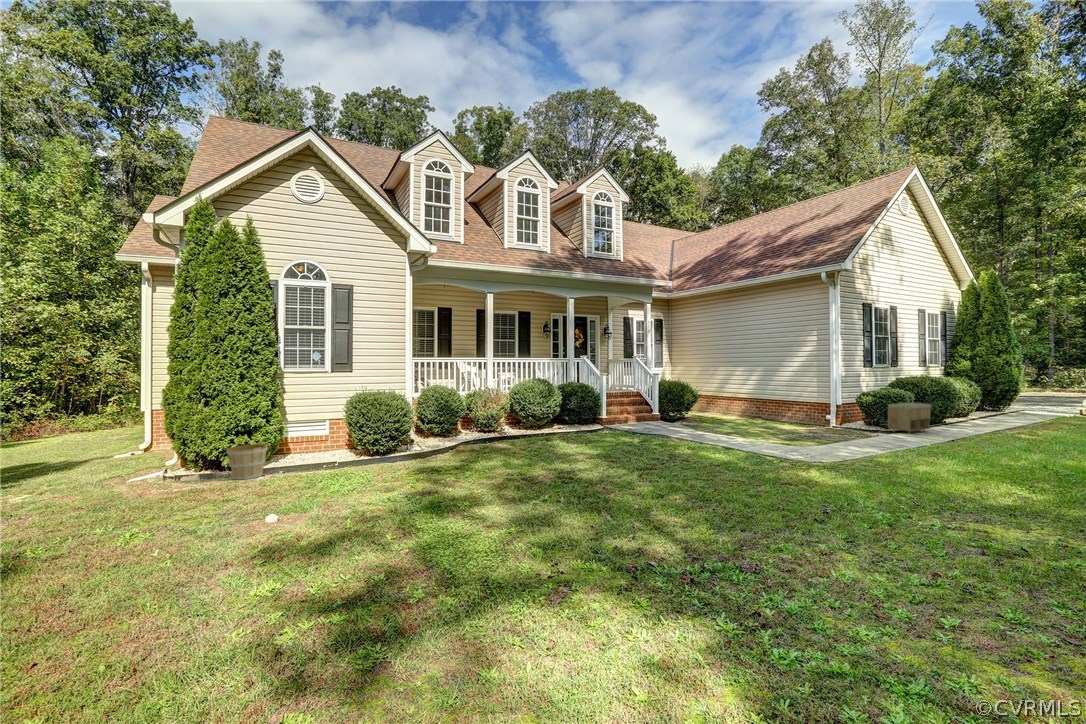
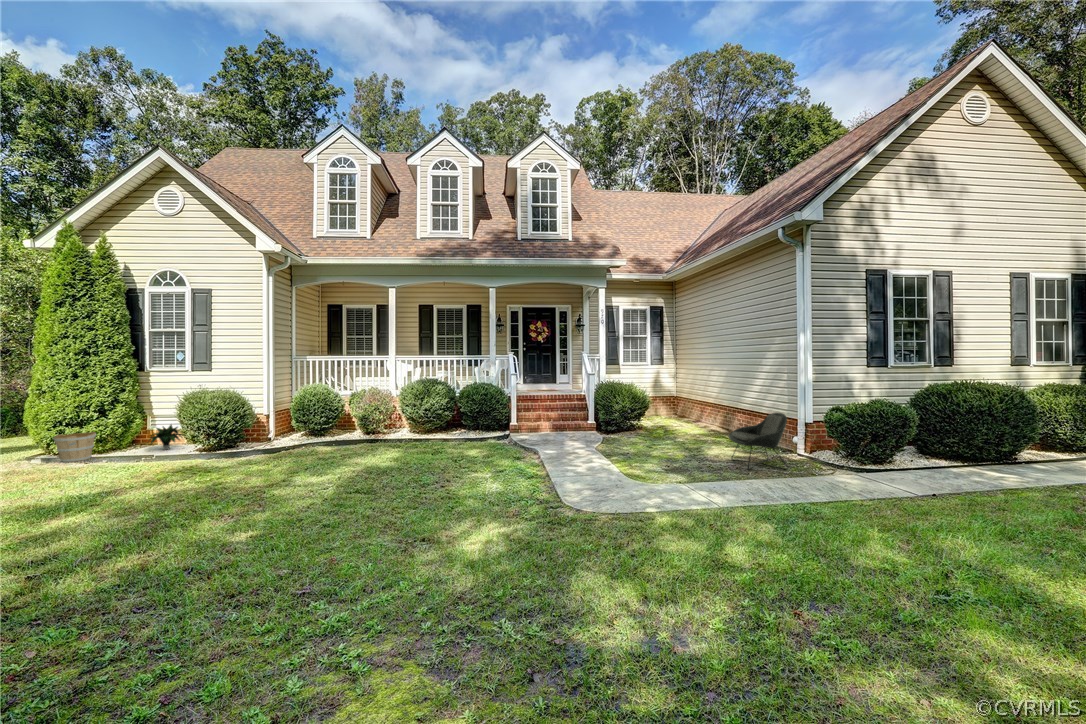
lounge chair: none [786,391,830,429] -> present [729,412,788,470]
storage bench: present [888,403,932,433] -> none [862,445,955,502]
potted plant: none [301,430,341,460] -> present [150,425,183,450]

